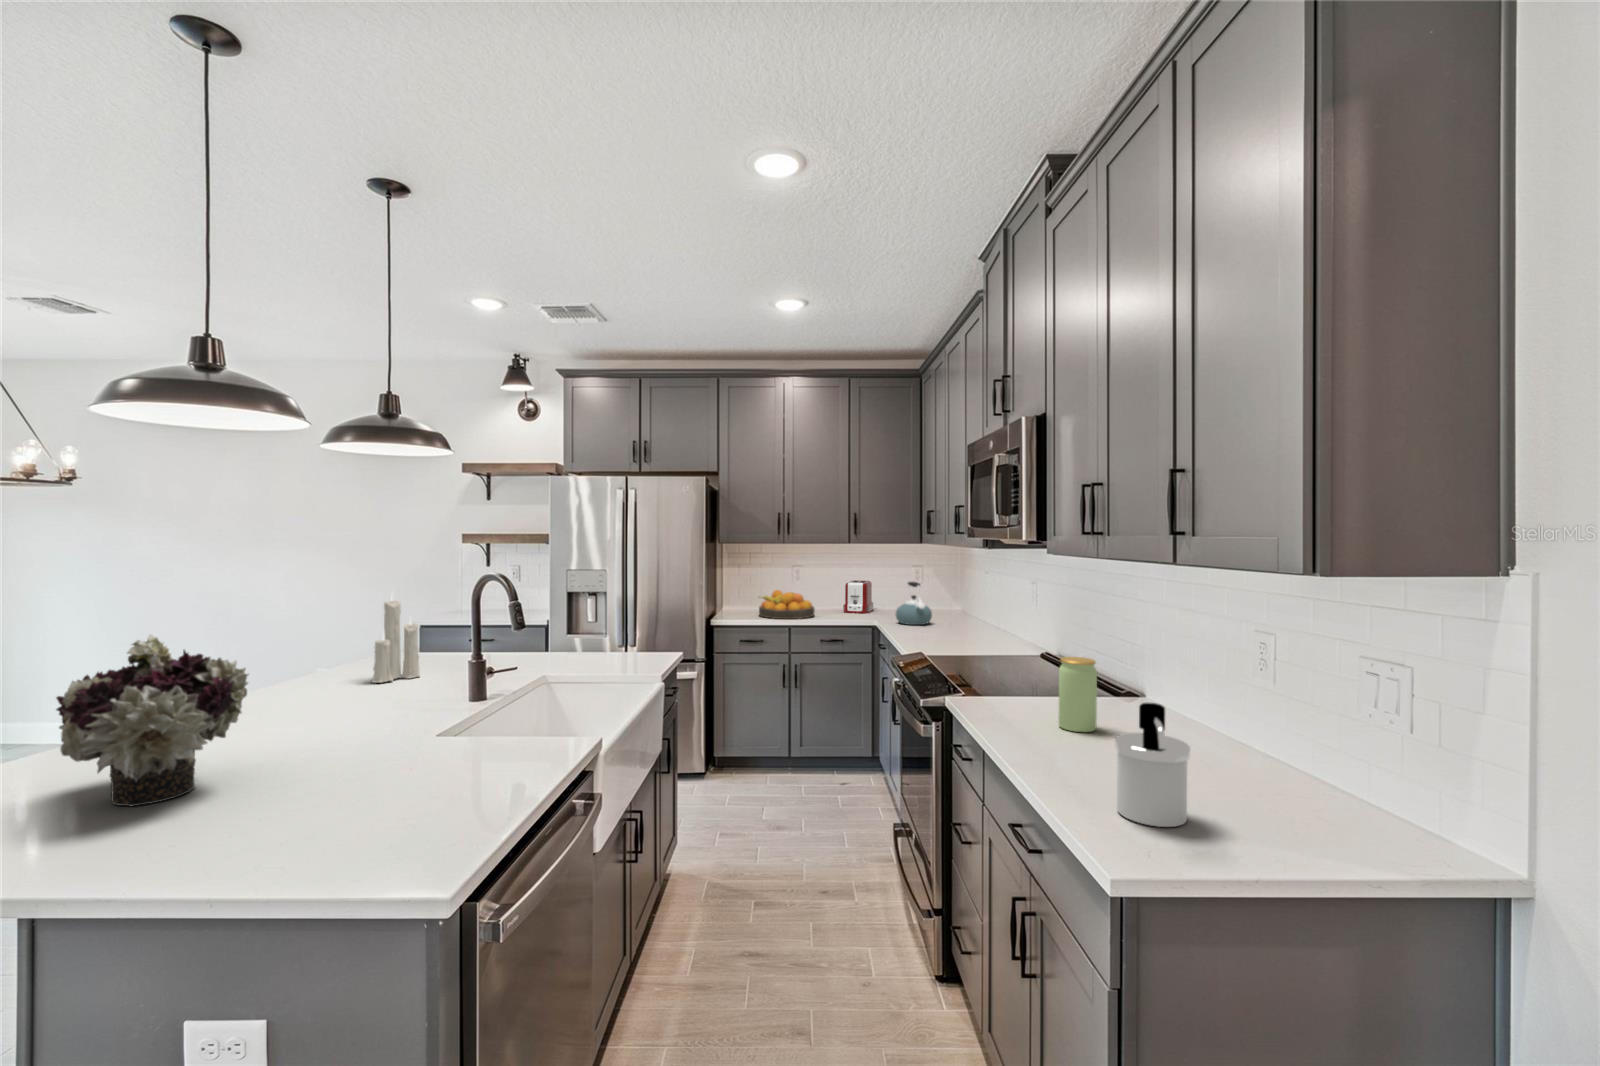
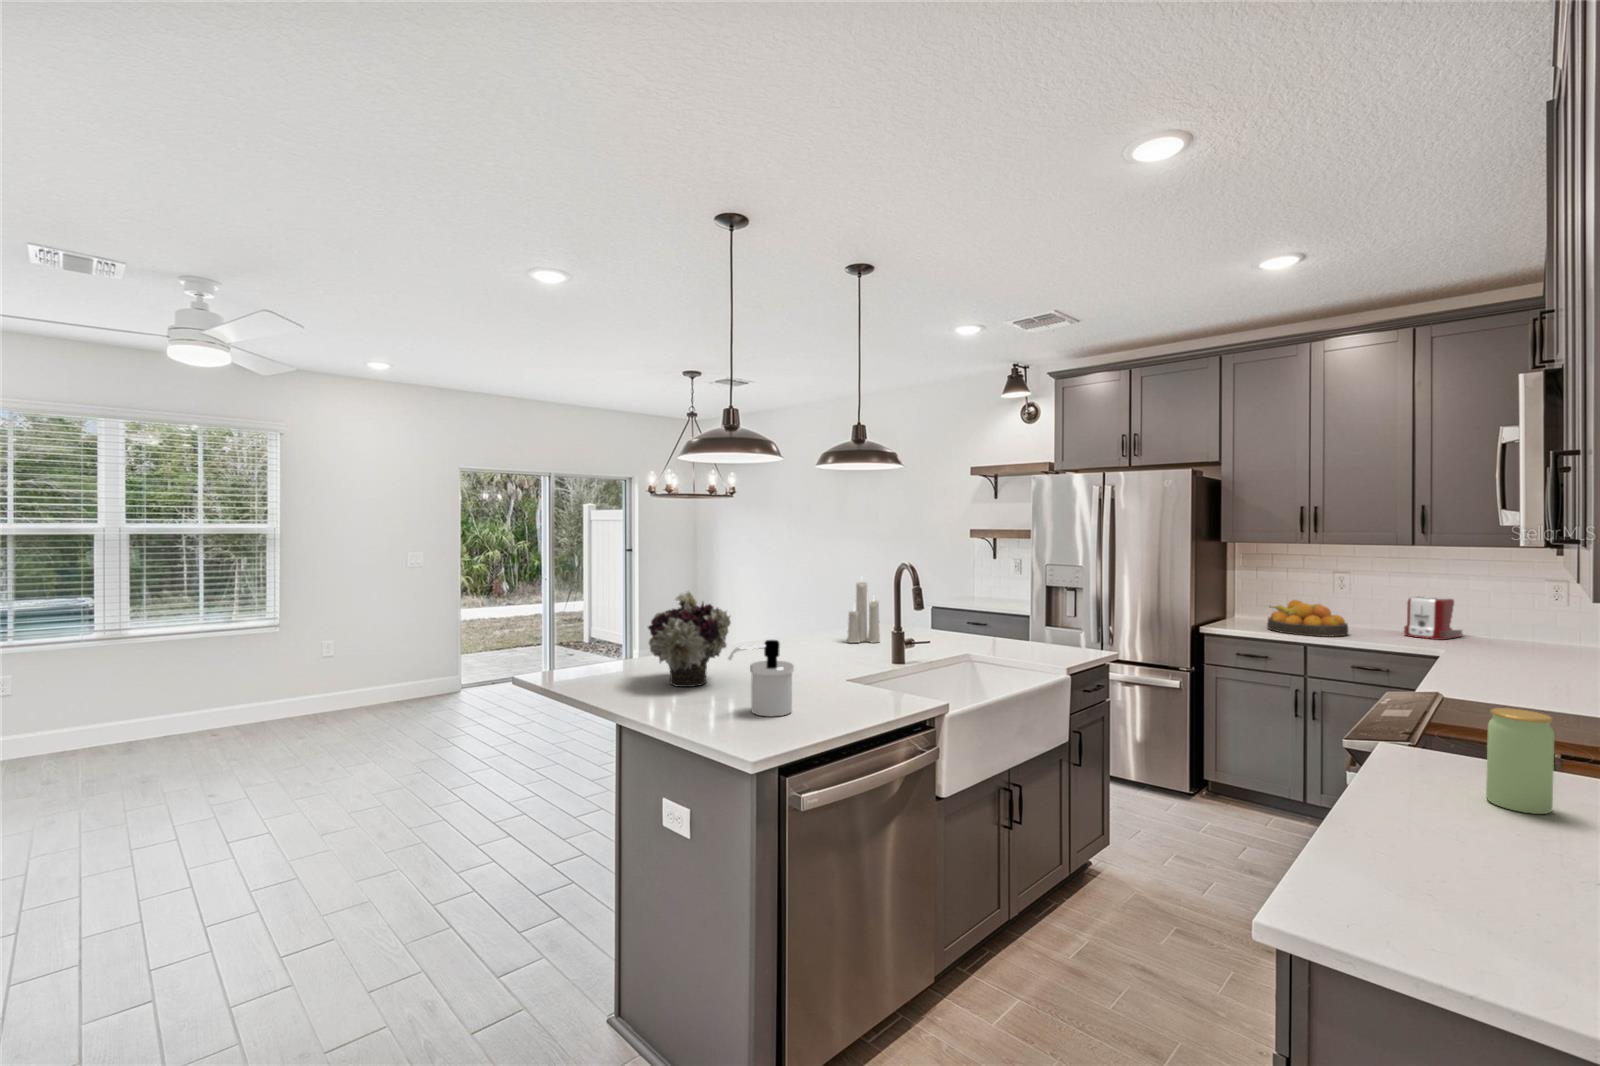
kettle: present [896,582,932,625] -> none [1467,601,1535,663]
soap dispenser: present [1115,703,1190,827] -> present [728,640,794,716]

